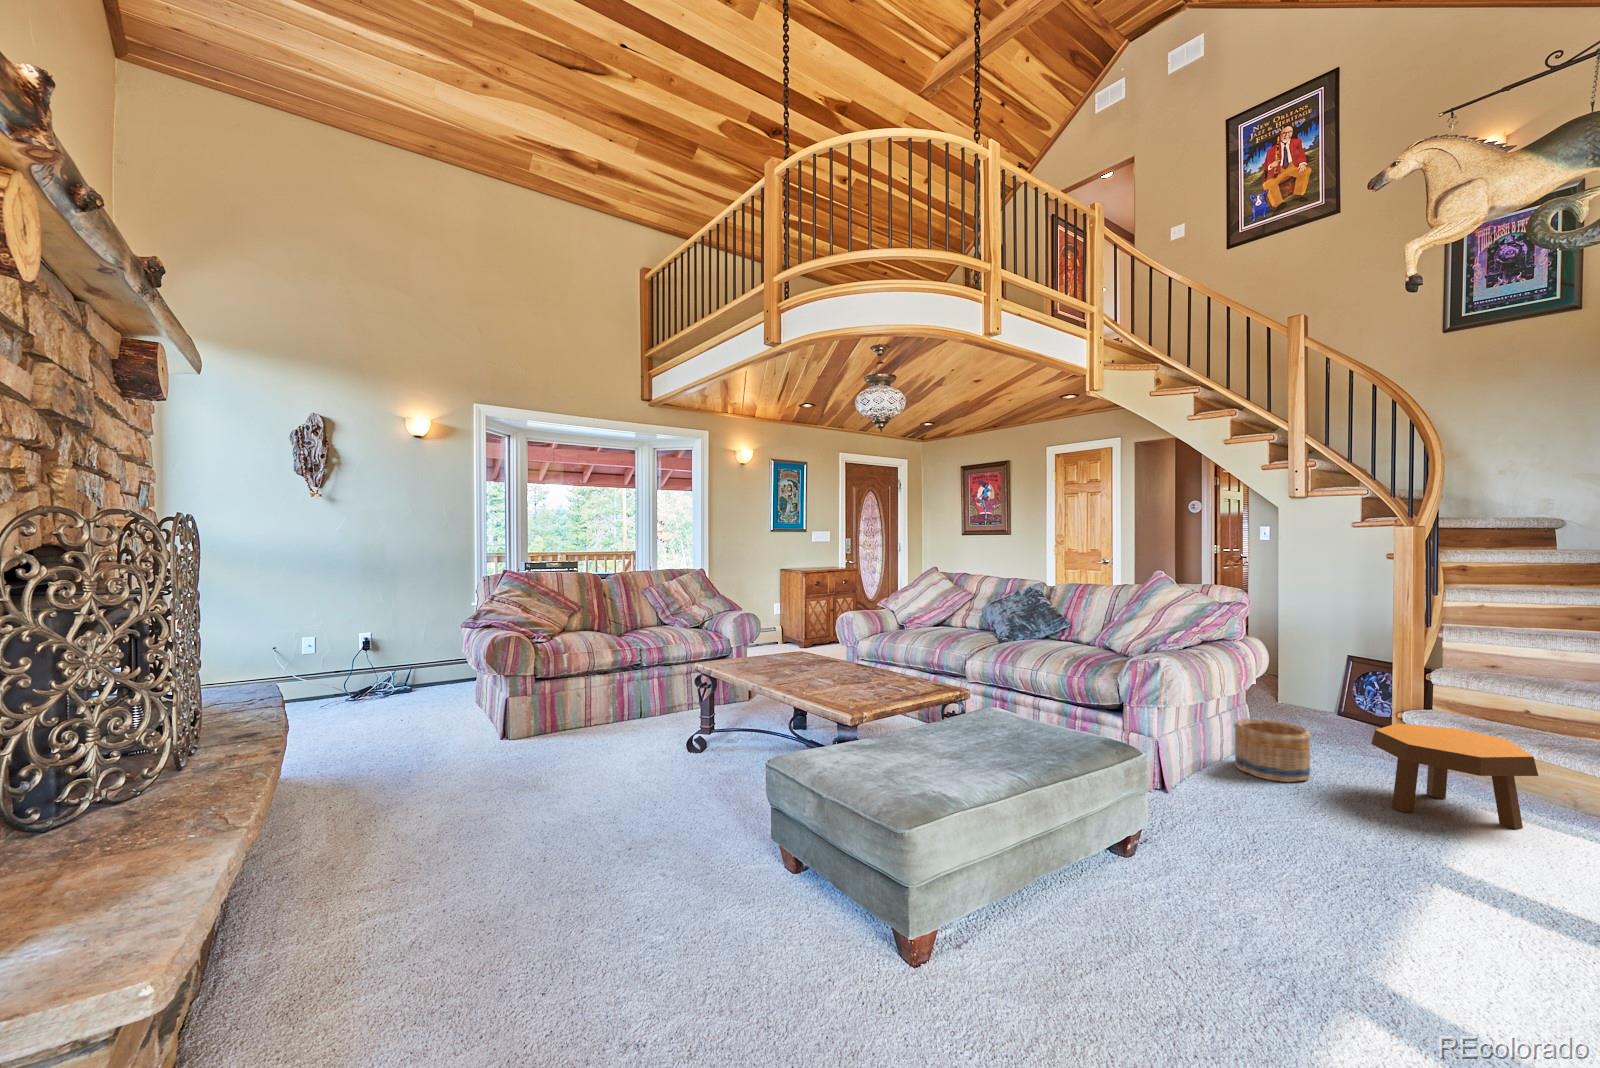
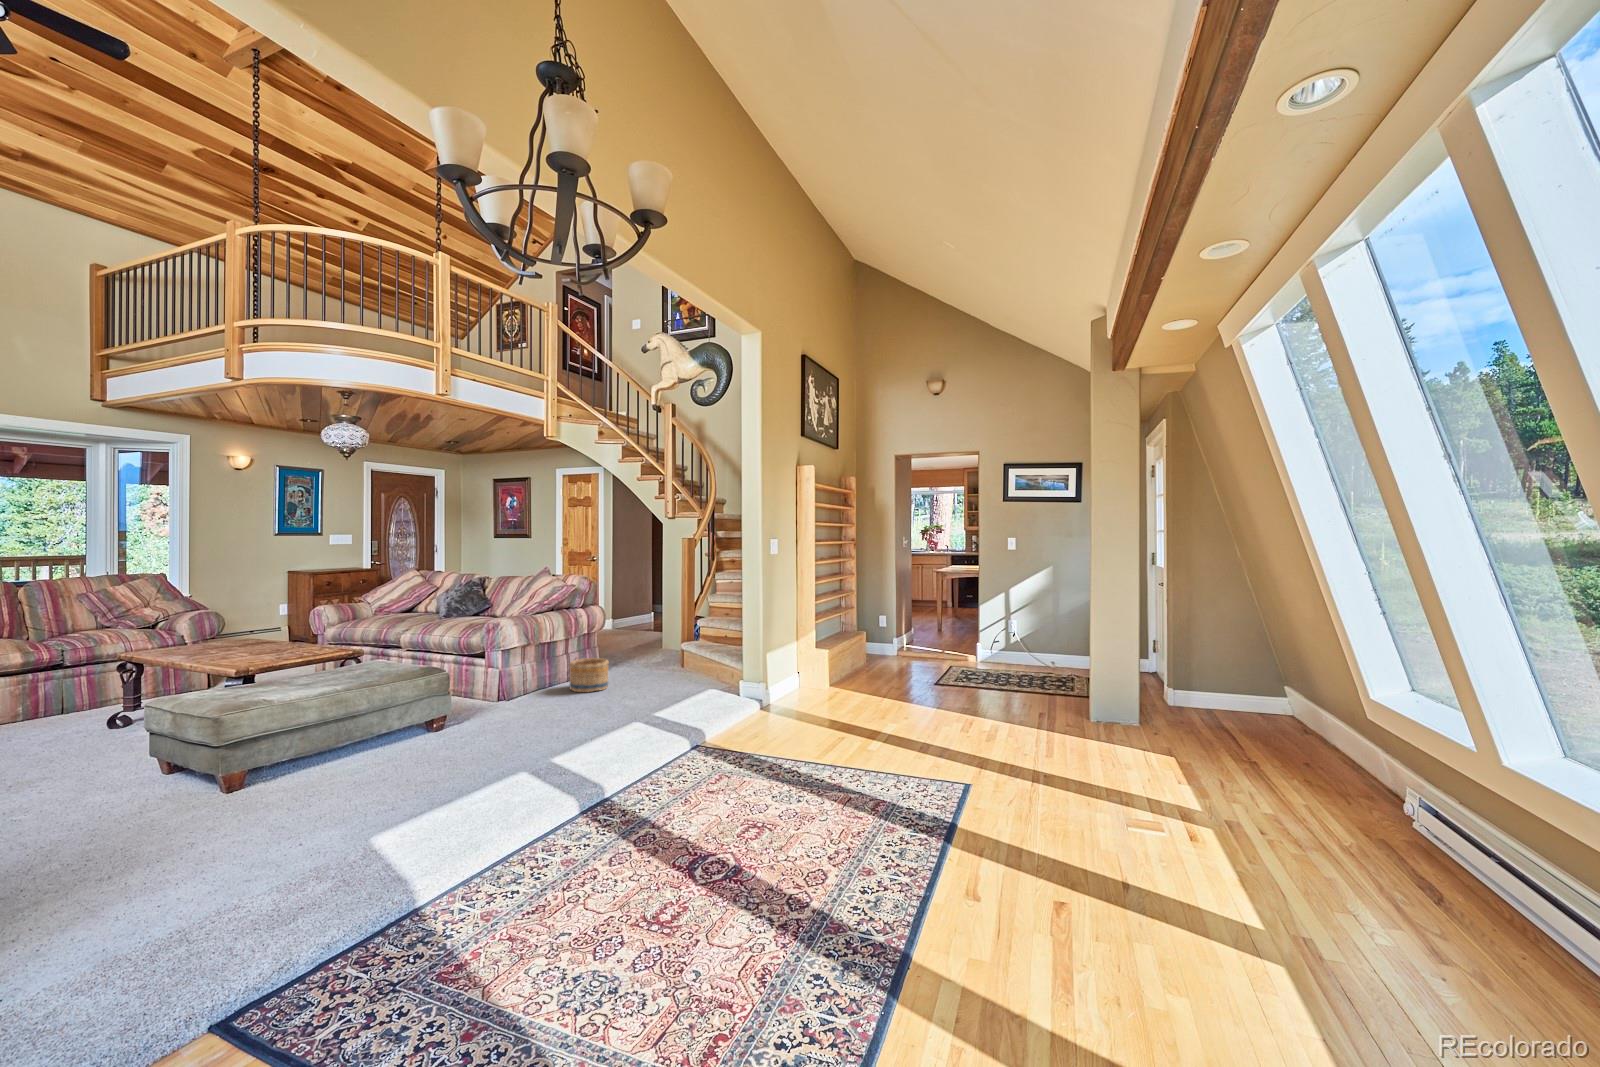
footstool: present [1371,723,1538,829] -> none [628,652,690,698]

